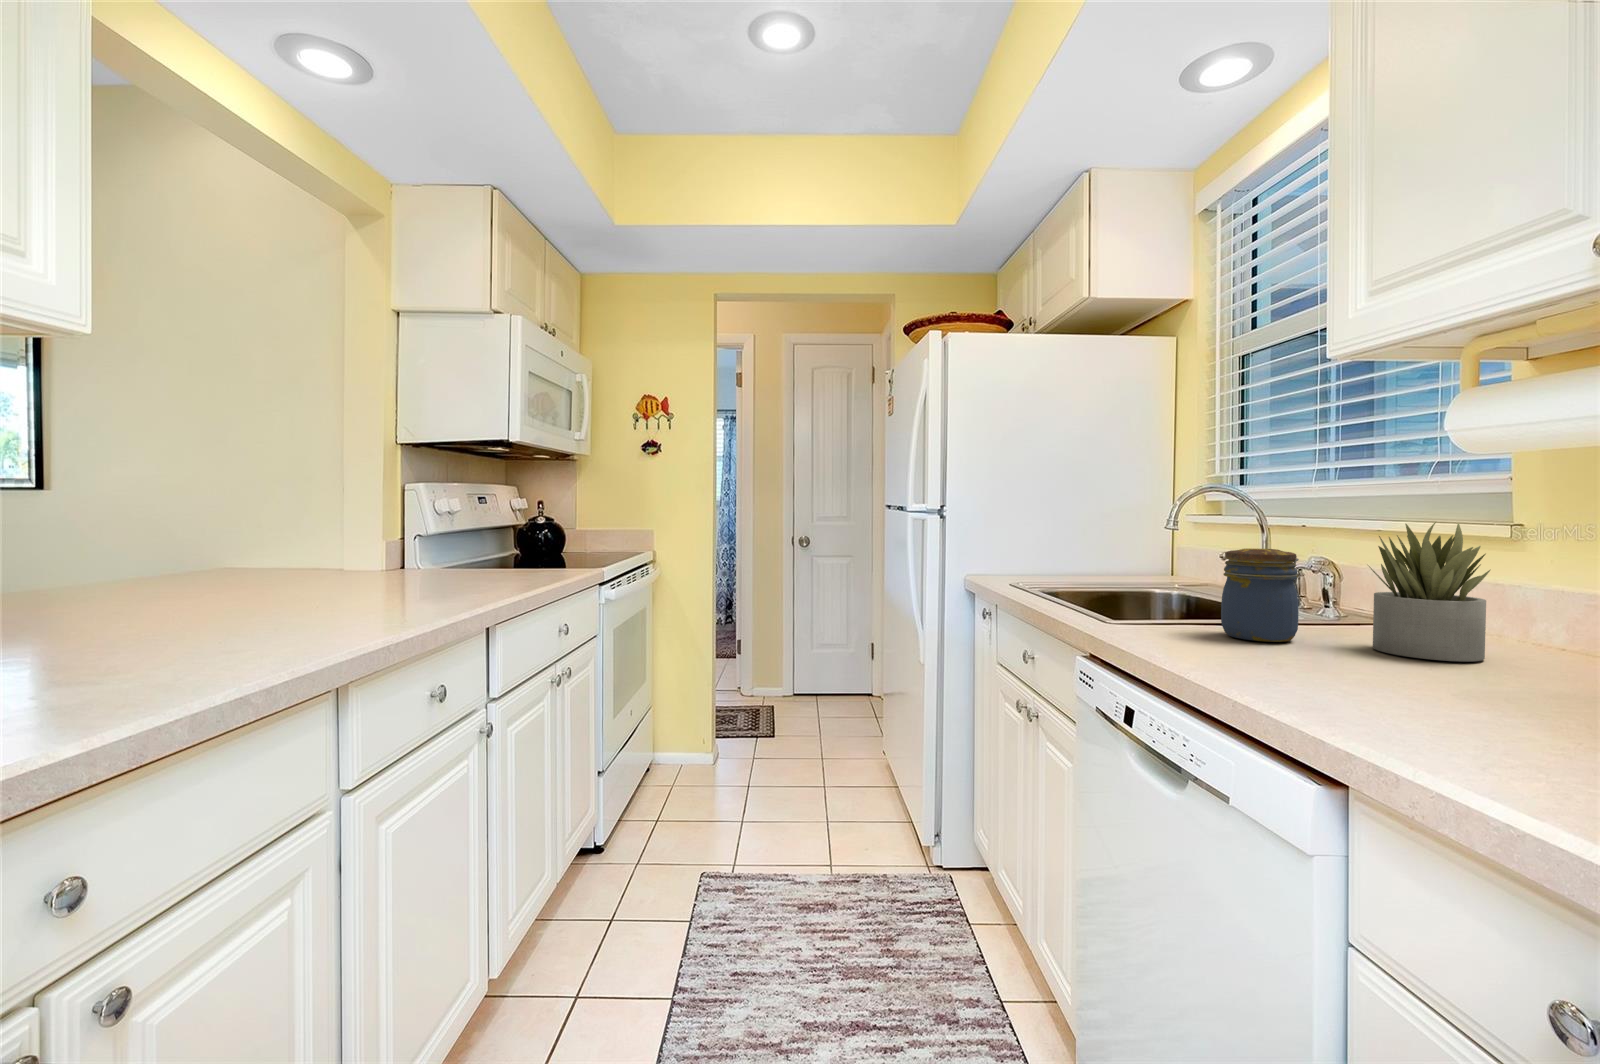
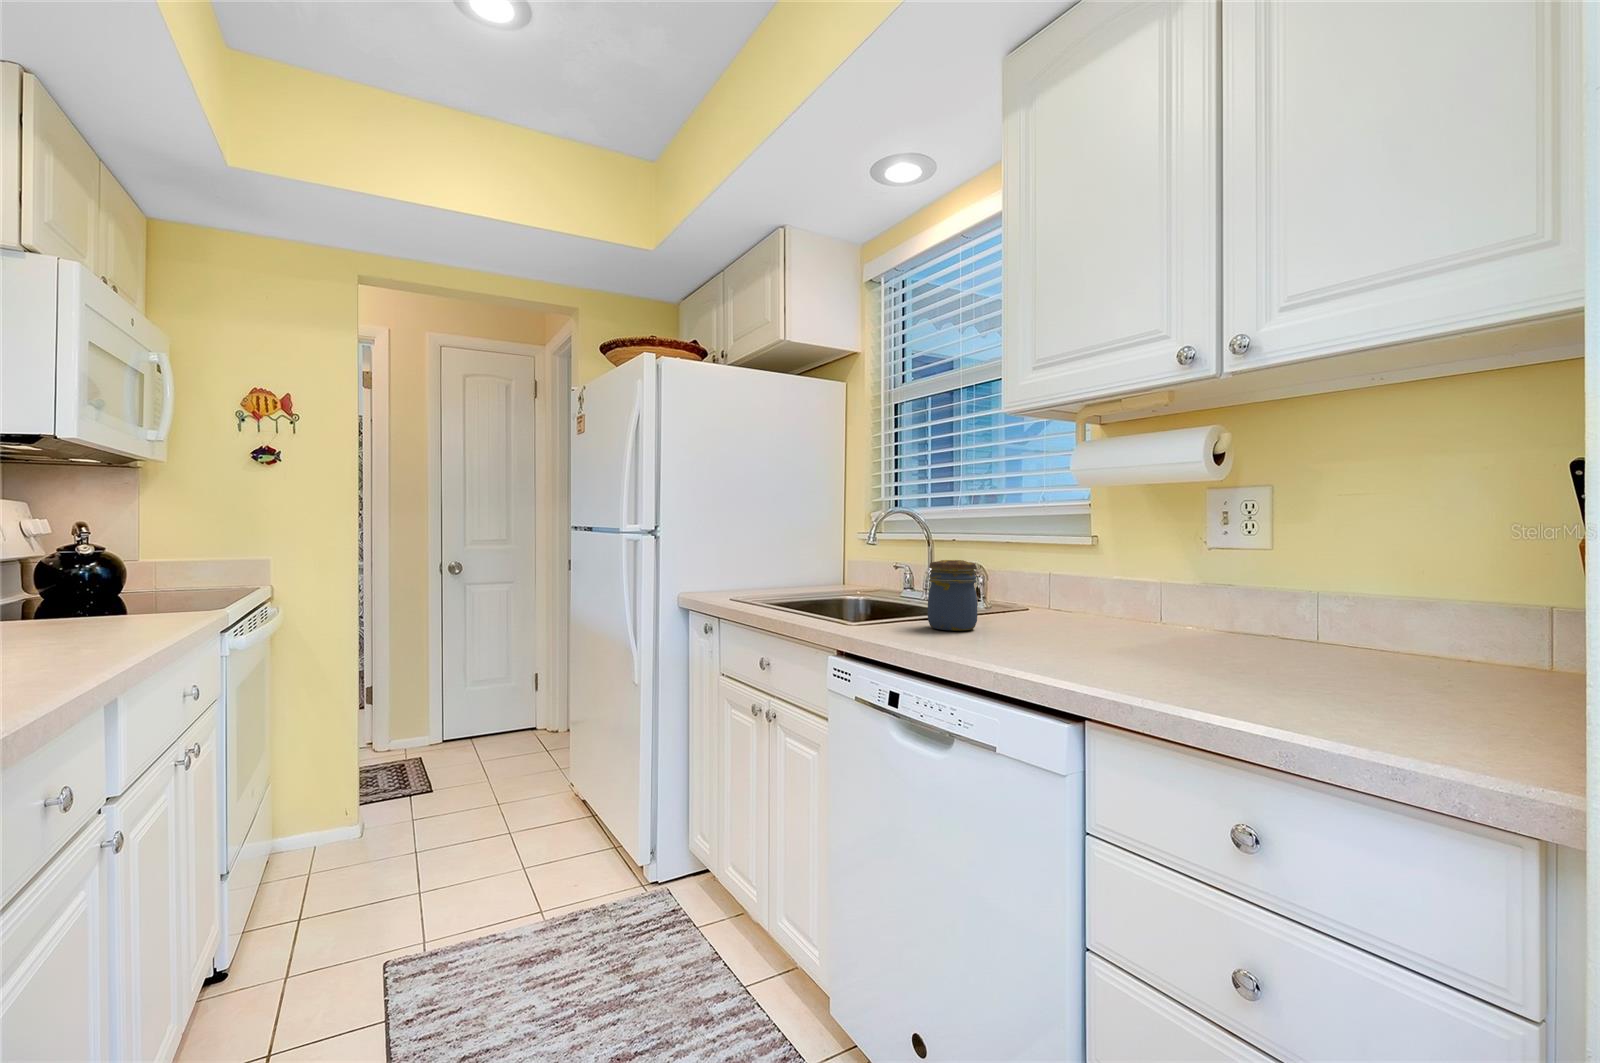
succulent plant: present [1369,522,1490,662] -> none [1016,539,1084,634]

